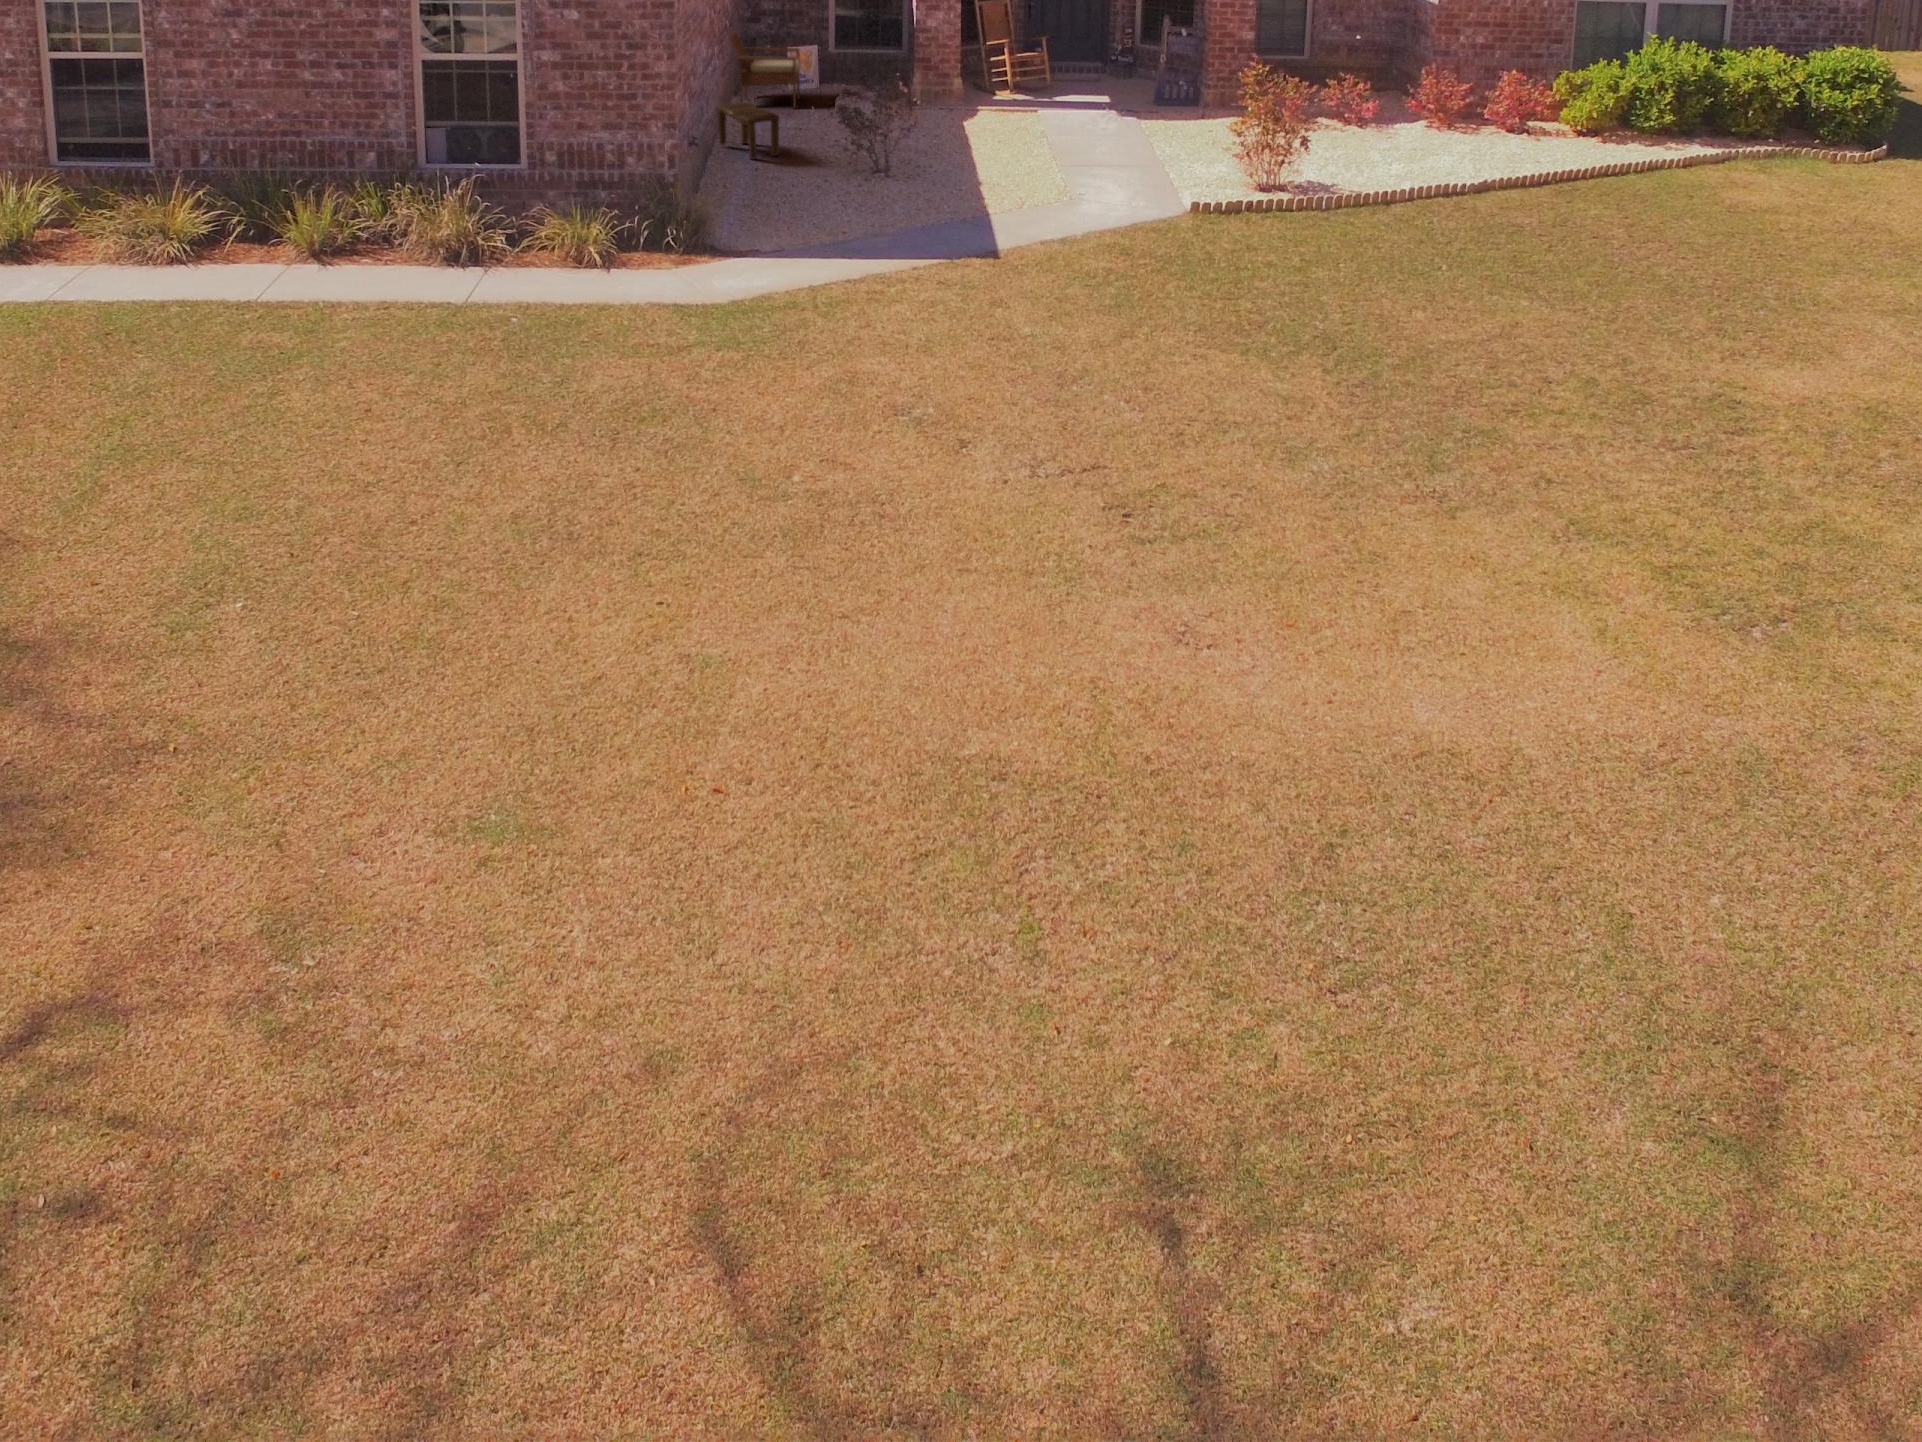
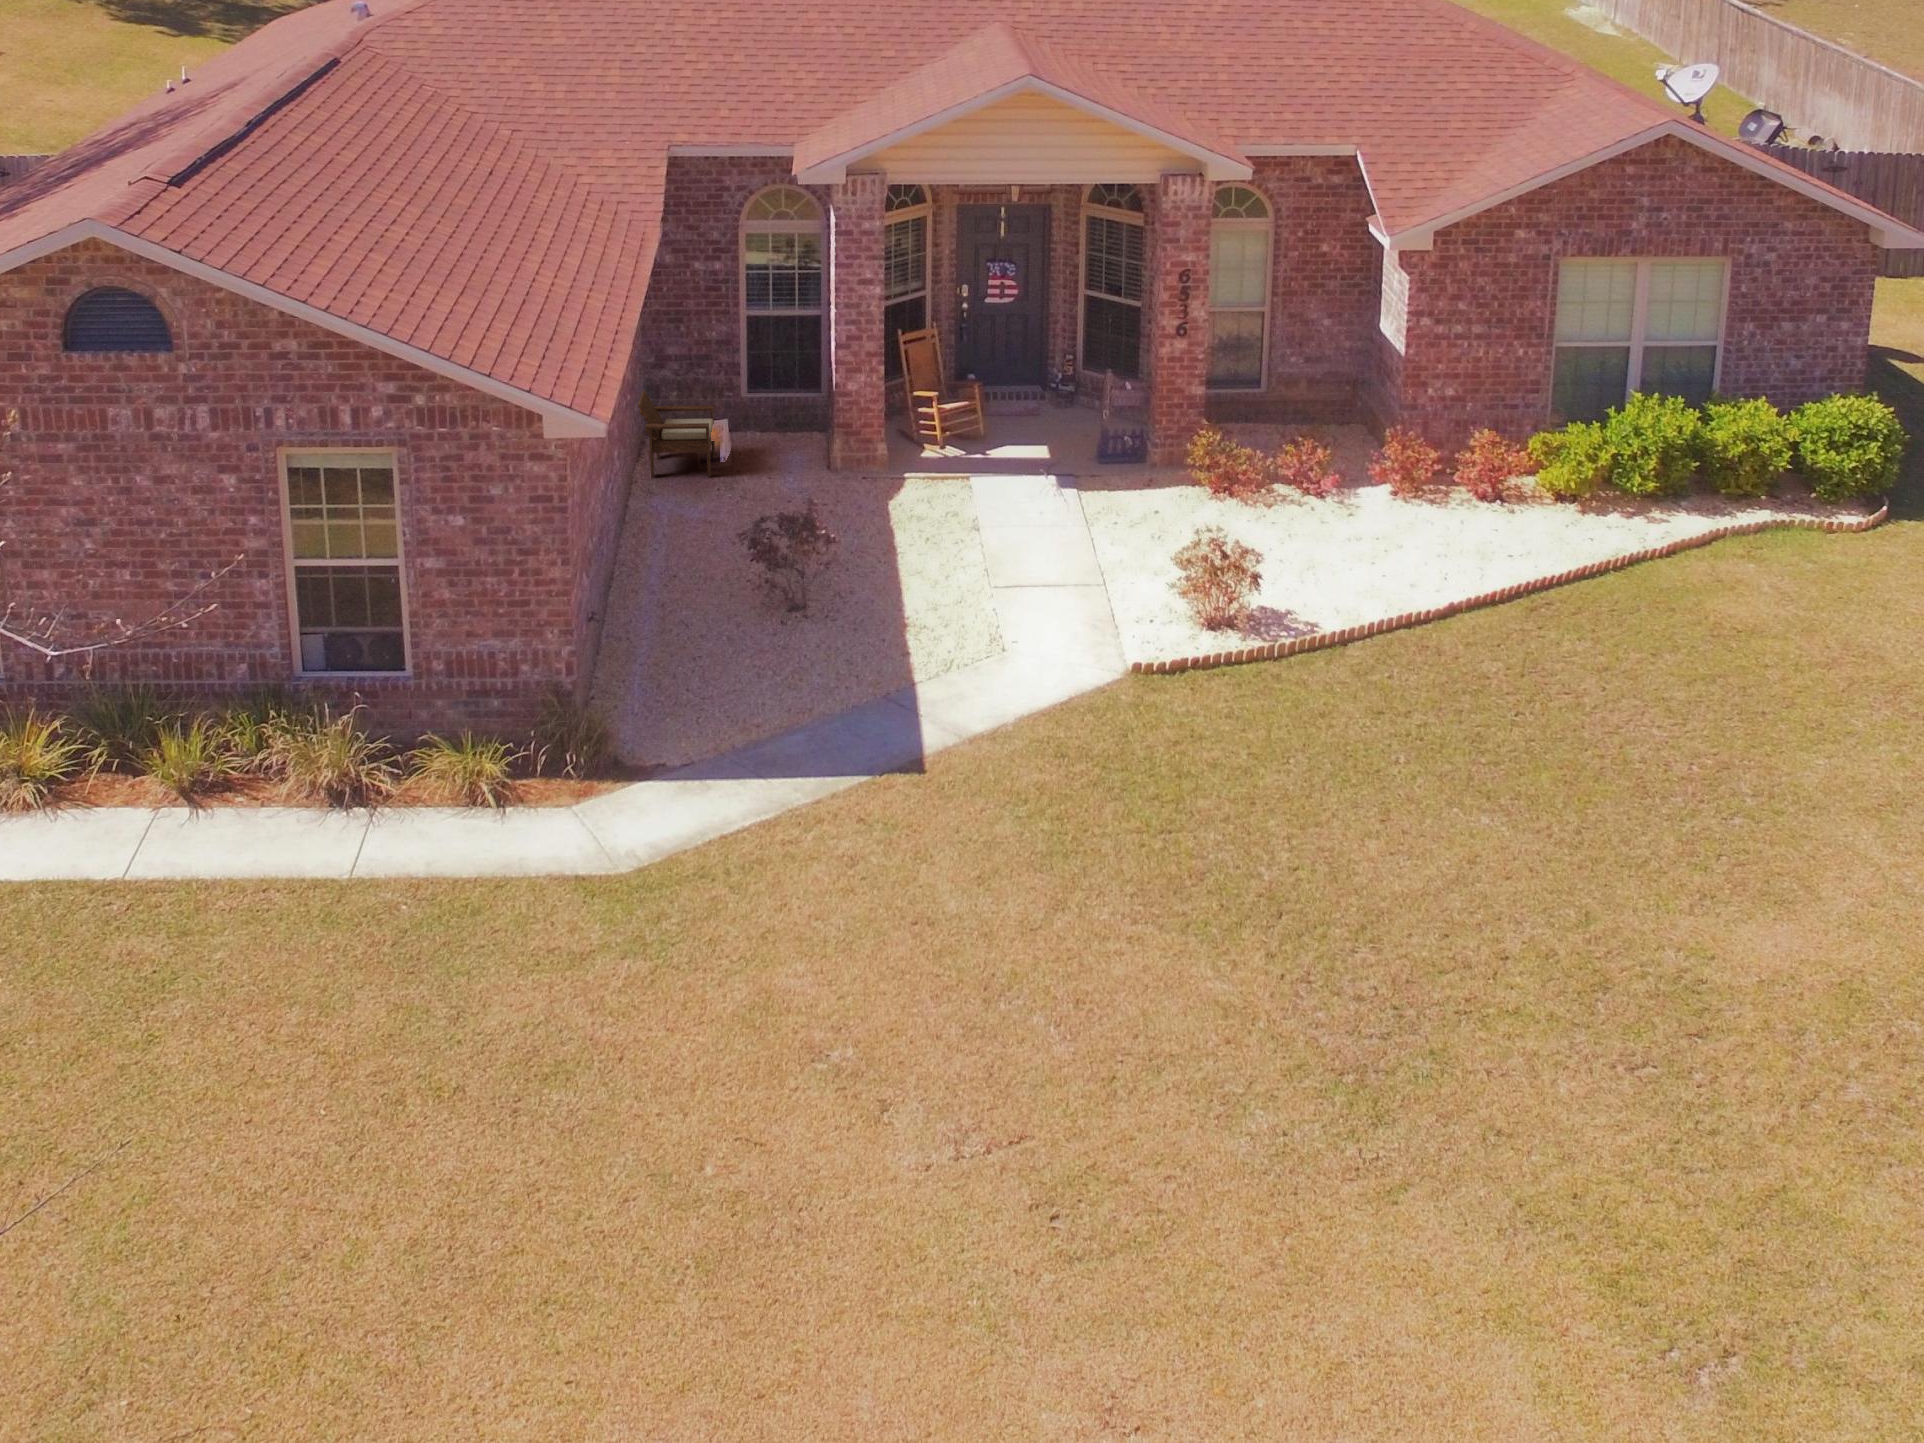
bench: present [717,102,779,159] -> none [623,505,690,580]

